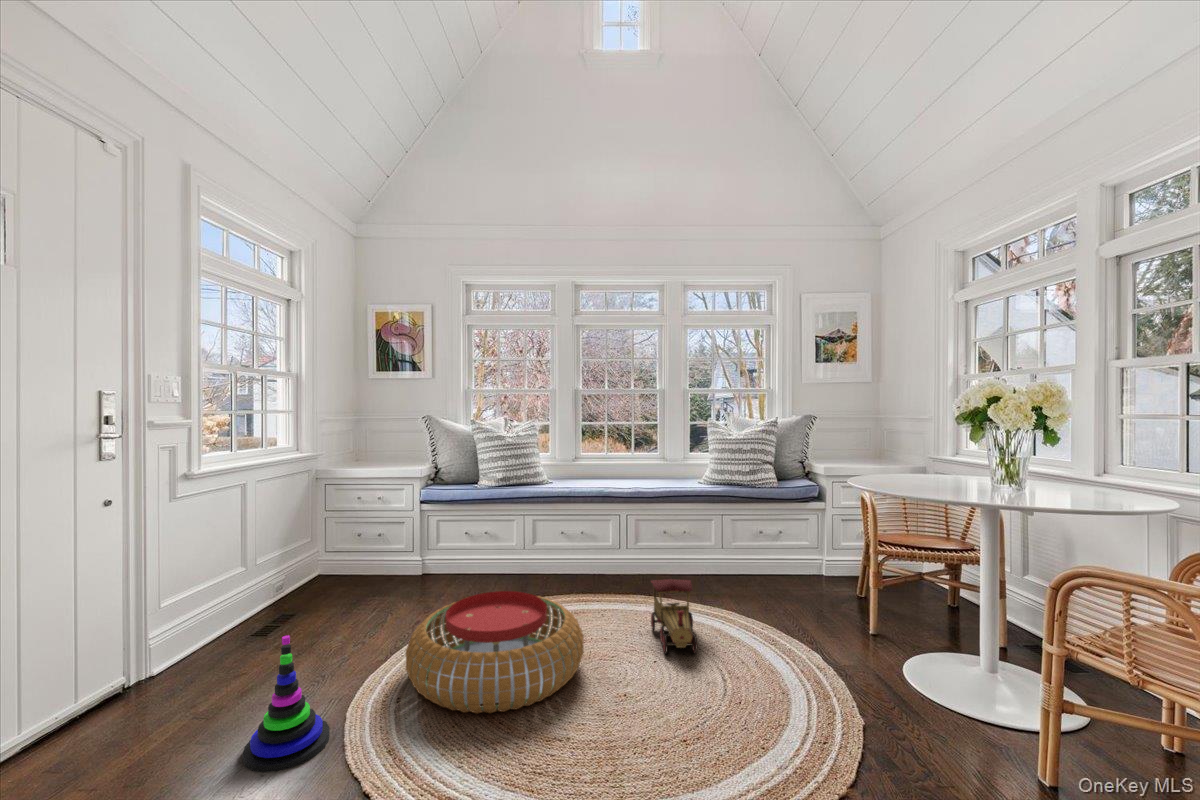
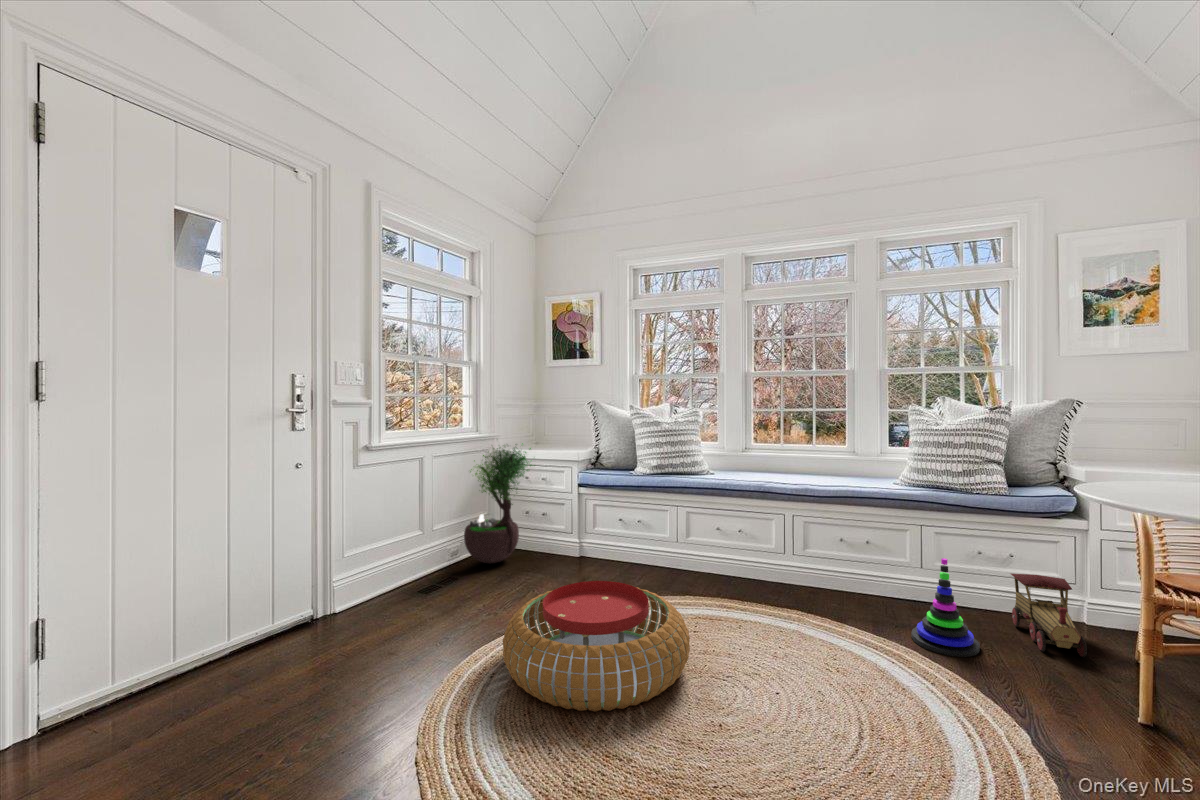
potted tree: none [290,457,375,595] -> present [464,443,531,563]
toy train: present [651,579,697,654] -> present [1011,574,1087,657]
stacking toy: present [242,636,329,772] -> present [911,558,980,657]

